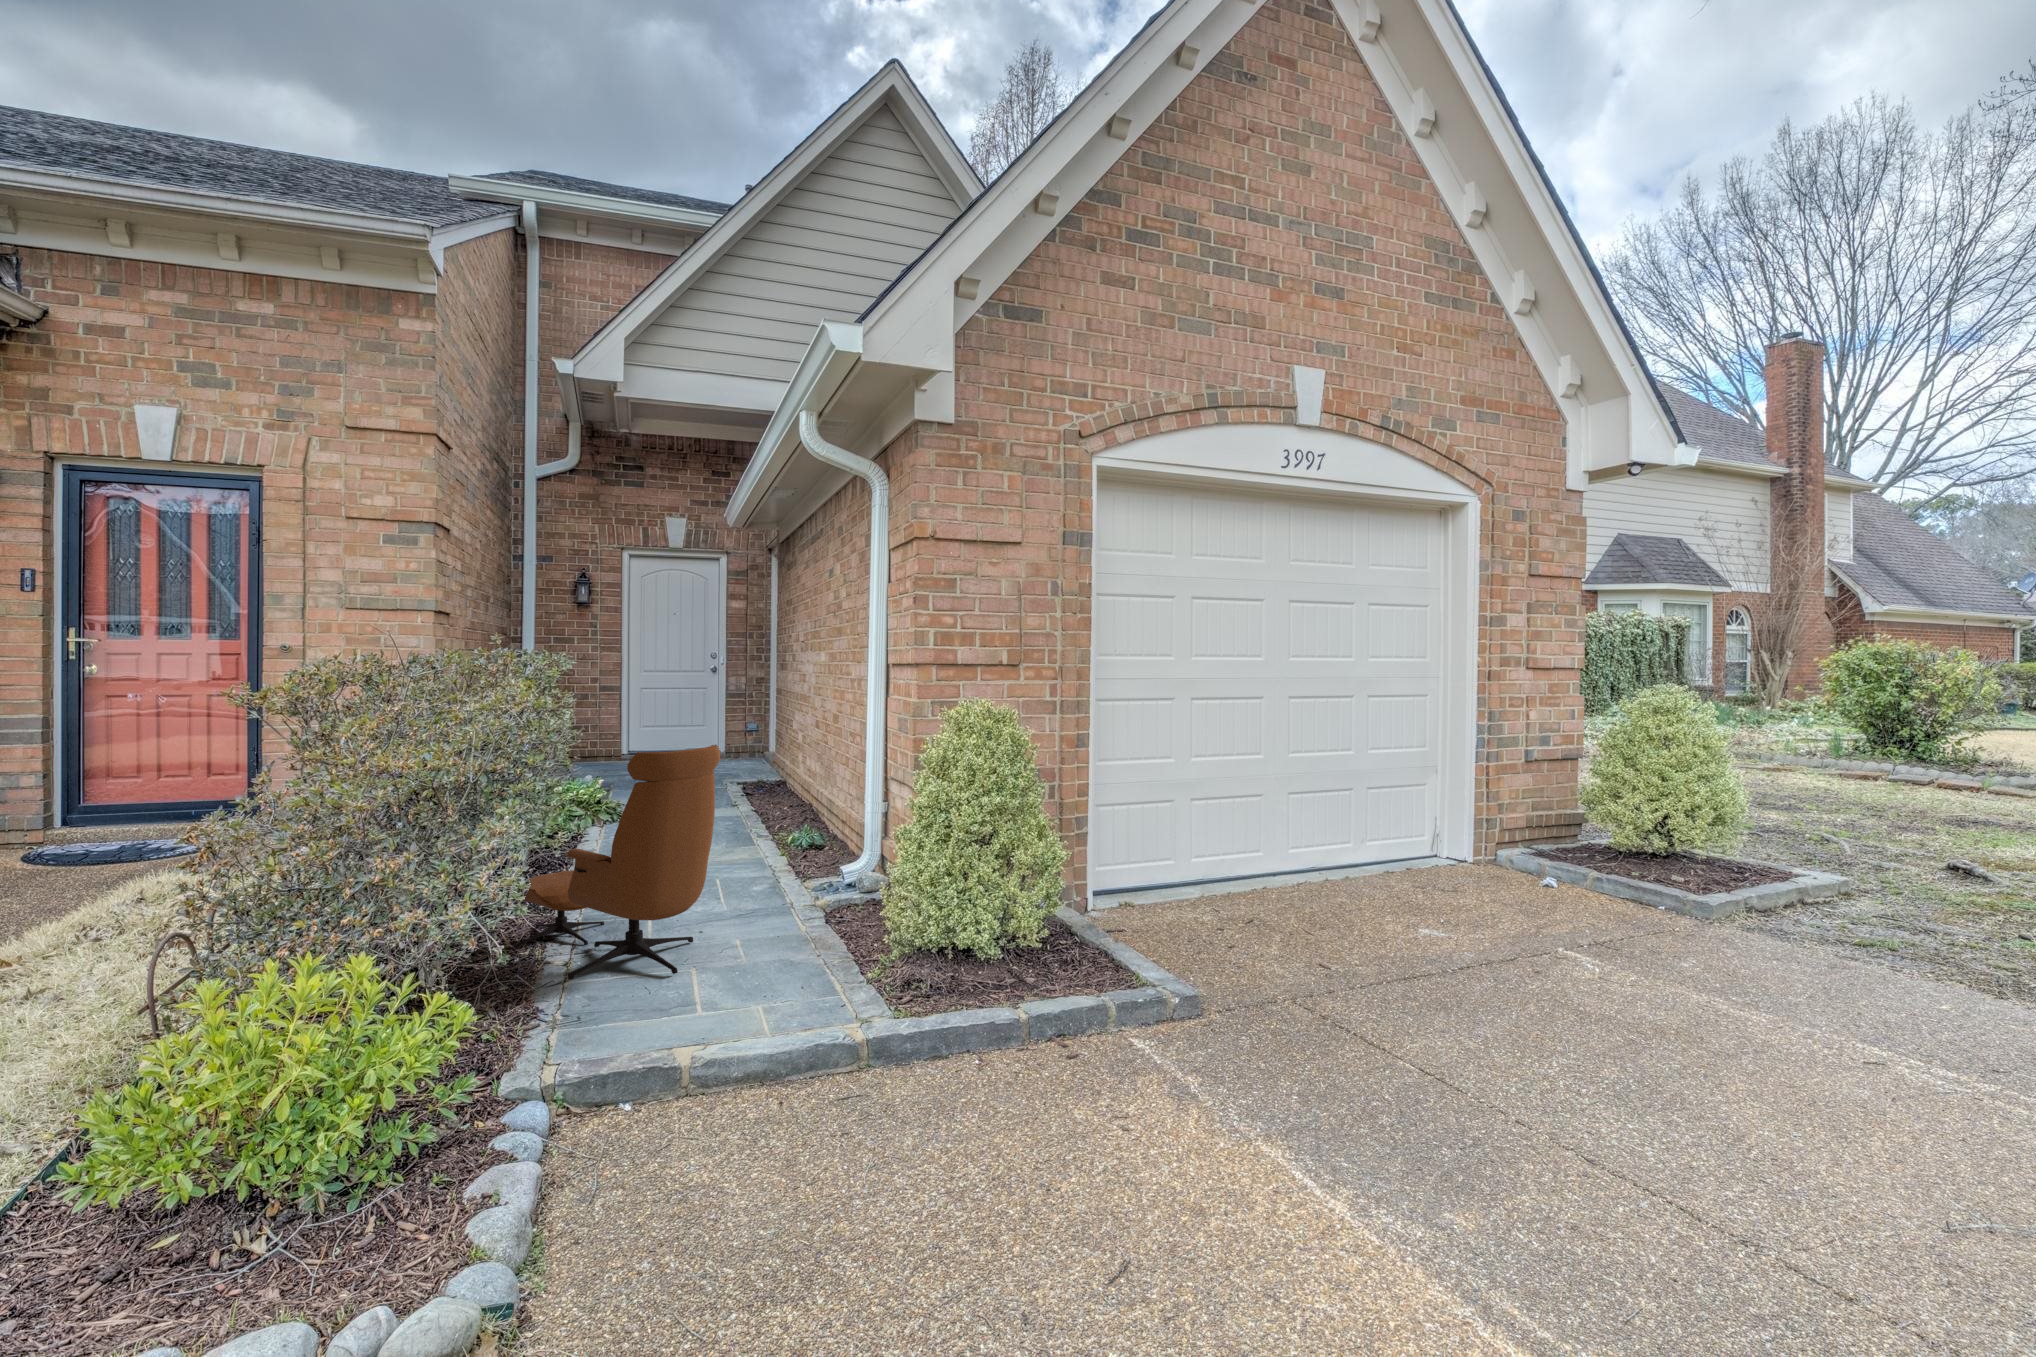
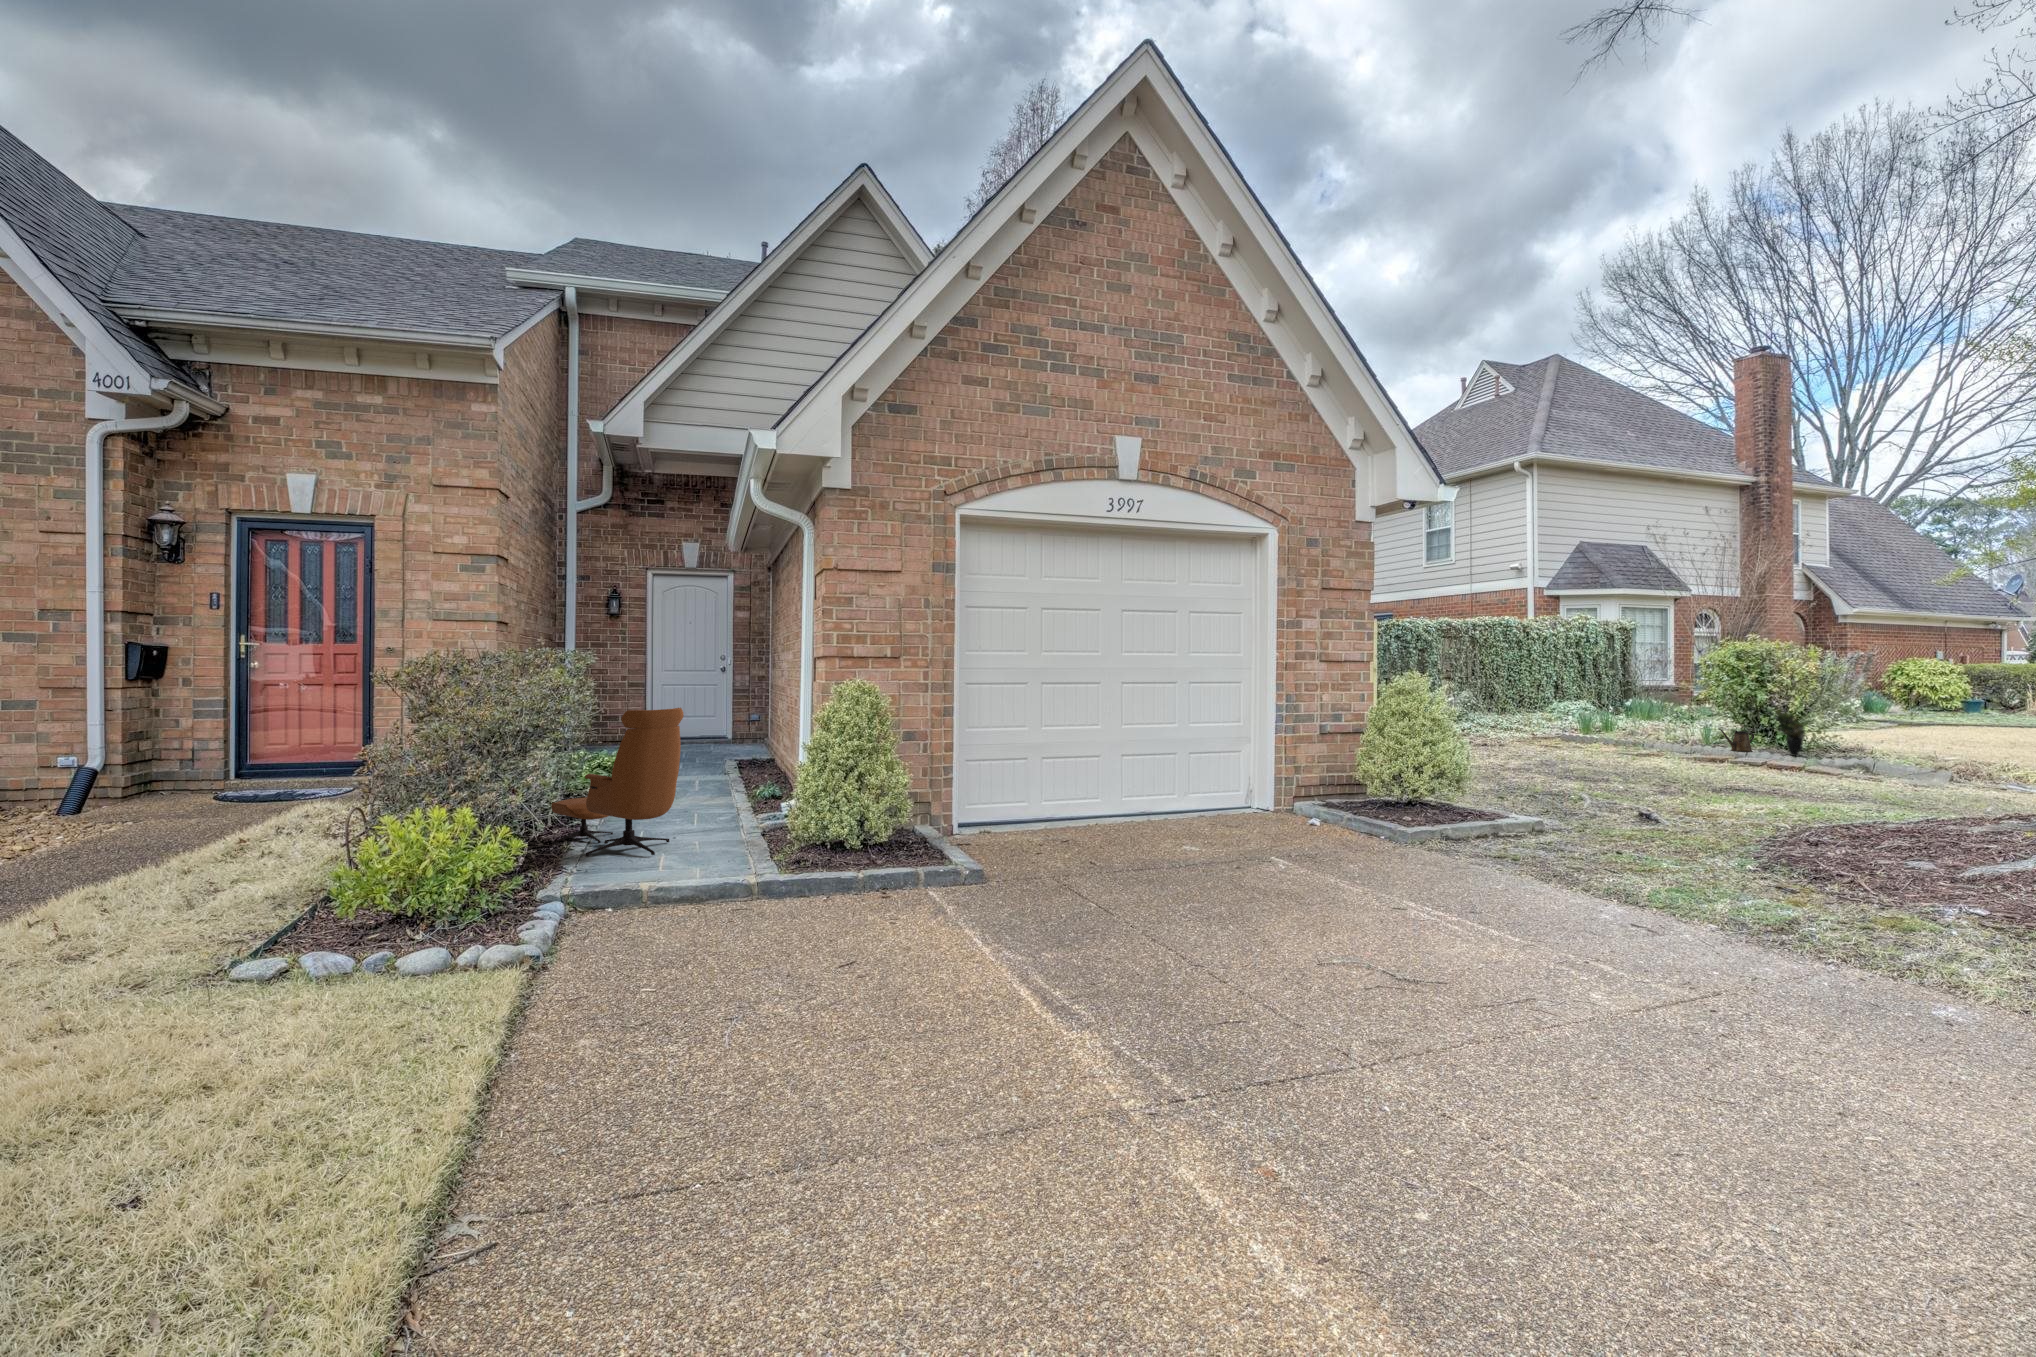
potted plant: none [1890,716,1932,769] -> present [1775,710,1805,756]
watering can: none [1827,737,1863,762] -> present [1719,729,1754,751]

